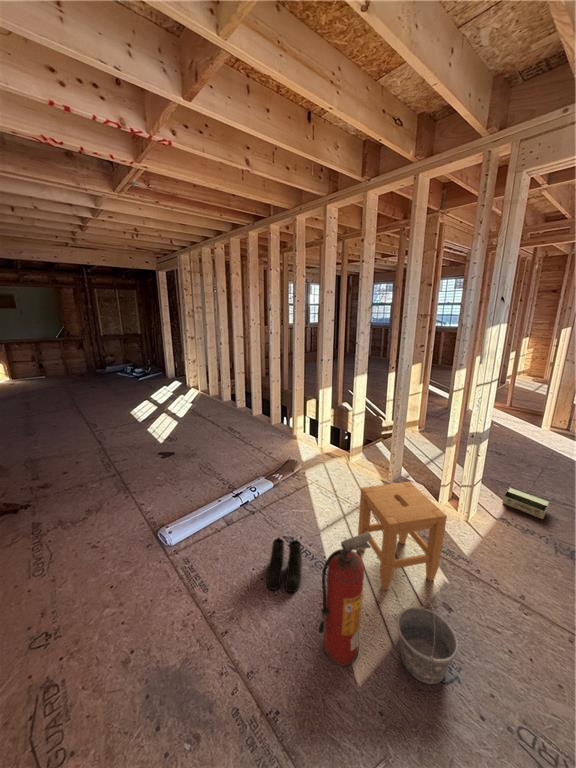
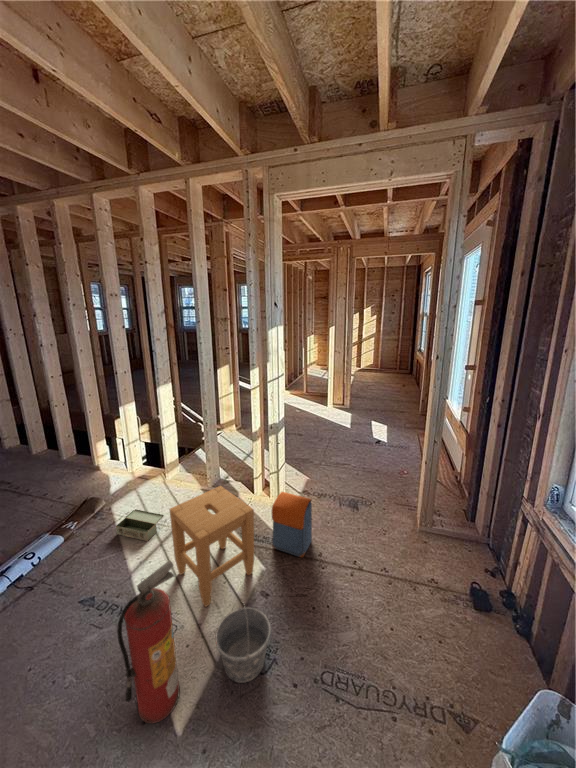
toolbox: present [502,487,549,519] -> present [116,509,164,541]
backpack: none [459,509,521,591] -> present [272,492,312,557]
boots: present [266,538,302,592] -> none [53,599,106,682]

